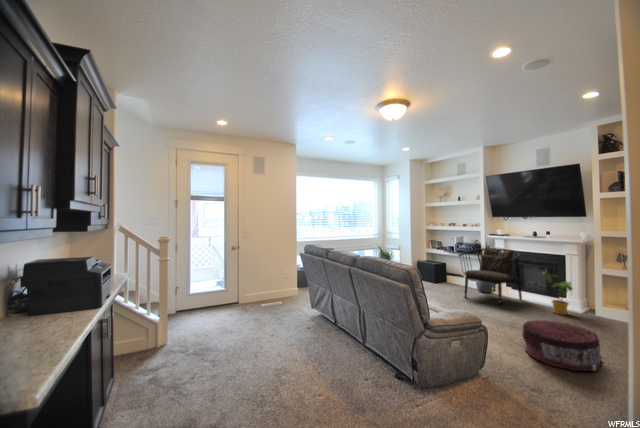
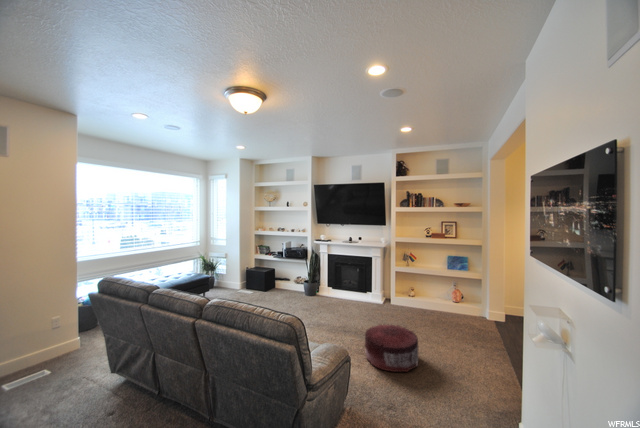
armchair: present [459,248,522,305] -> none [292,253,343,309]
house plant: present [543,272,572,315] -> none [360,274,380,309]

